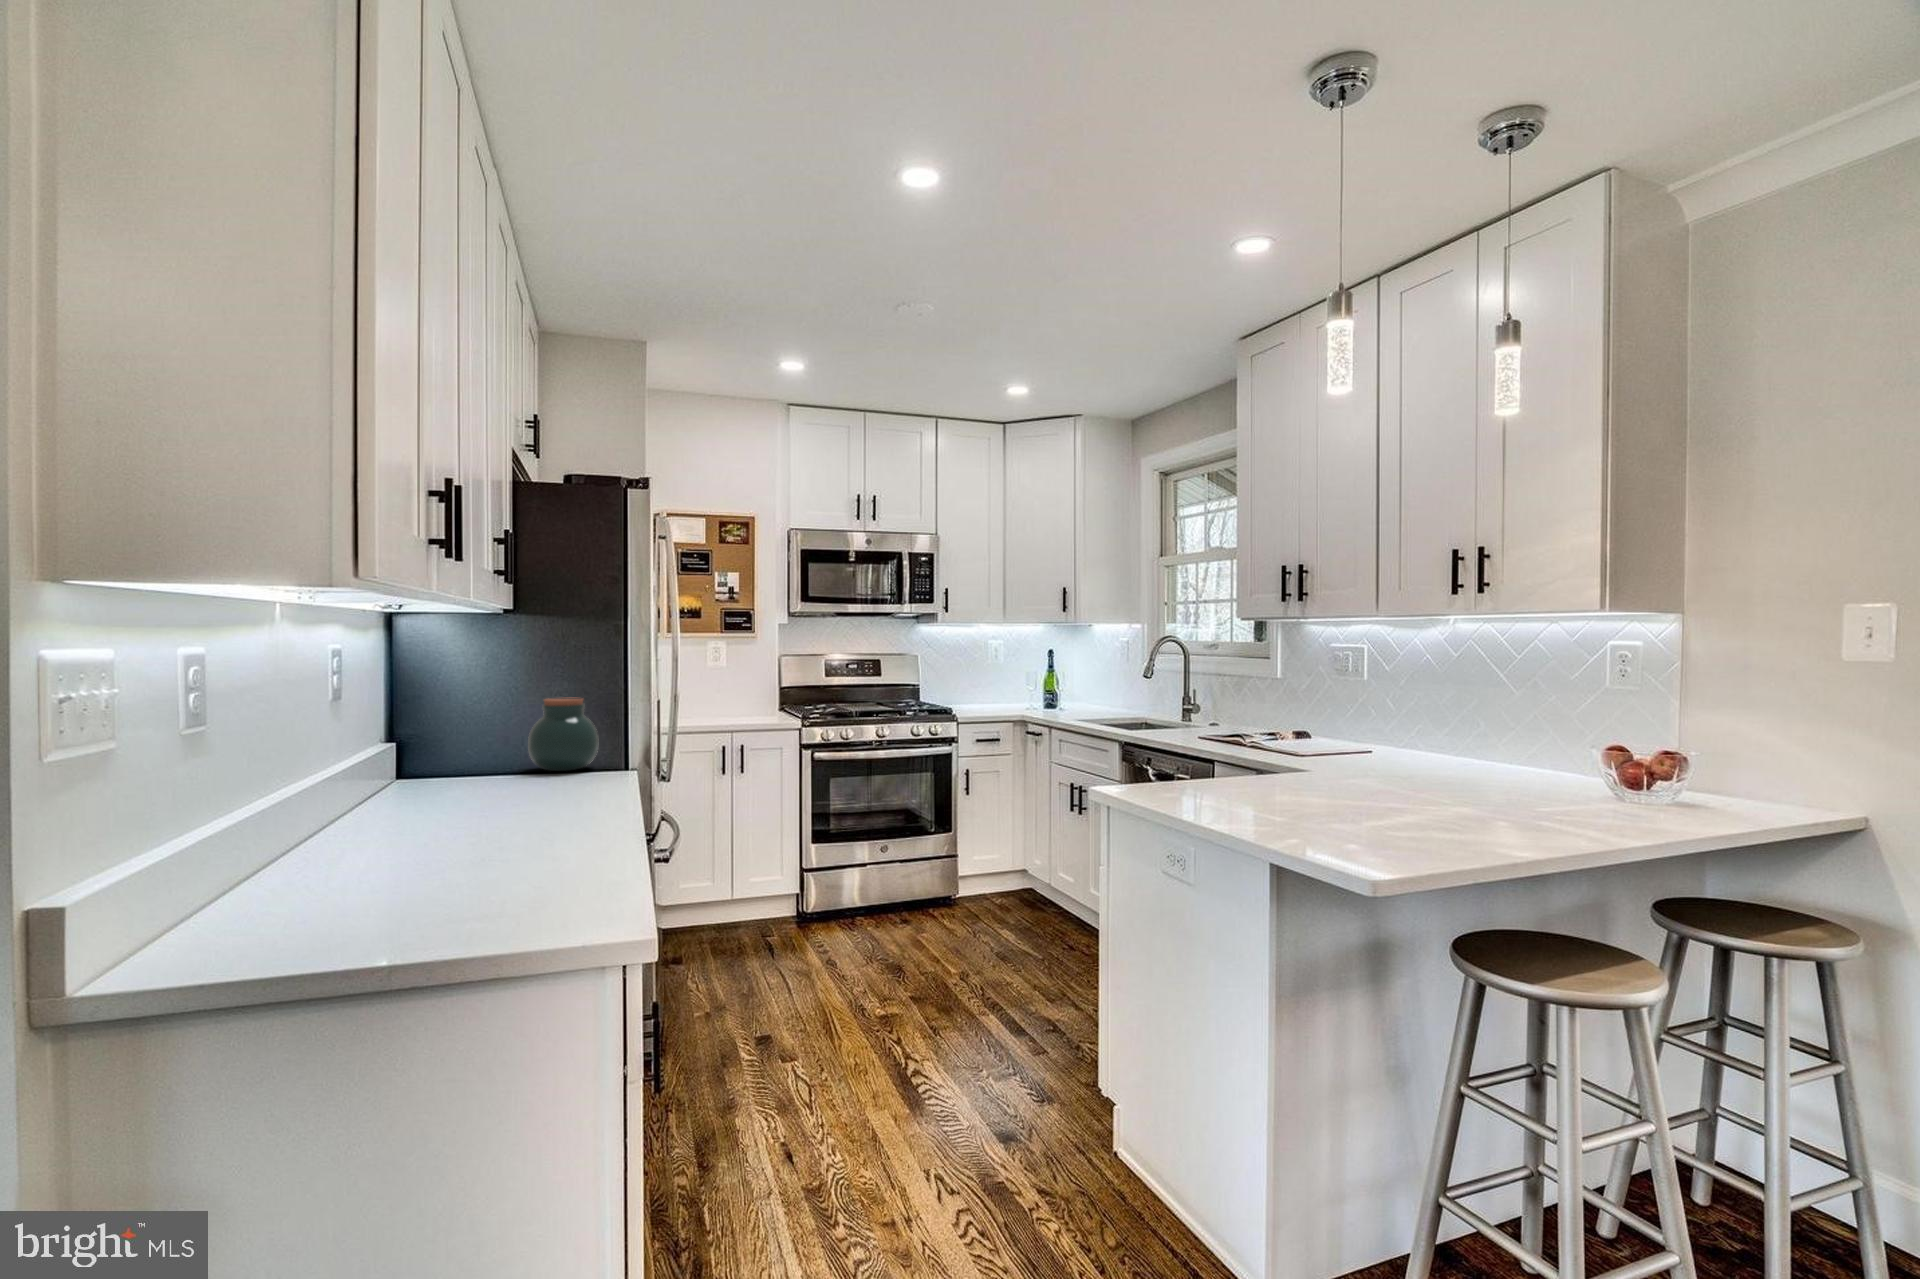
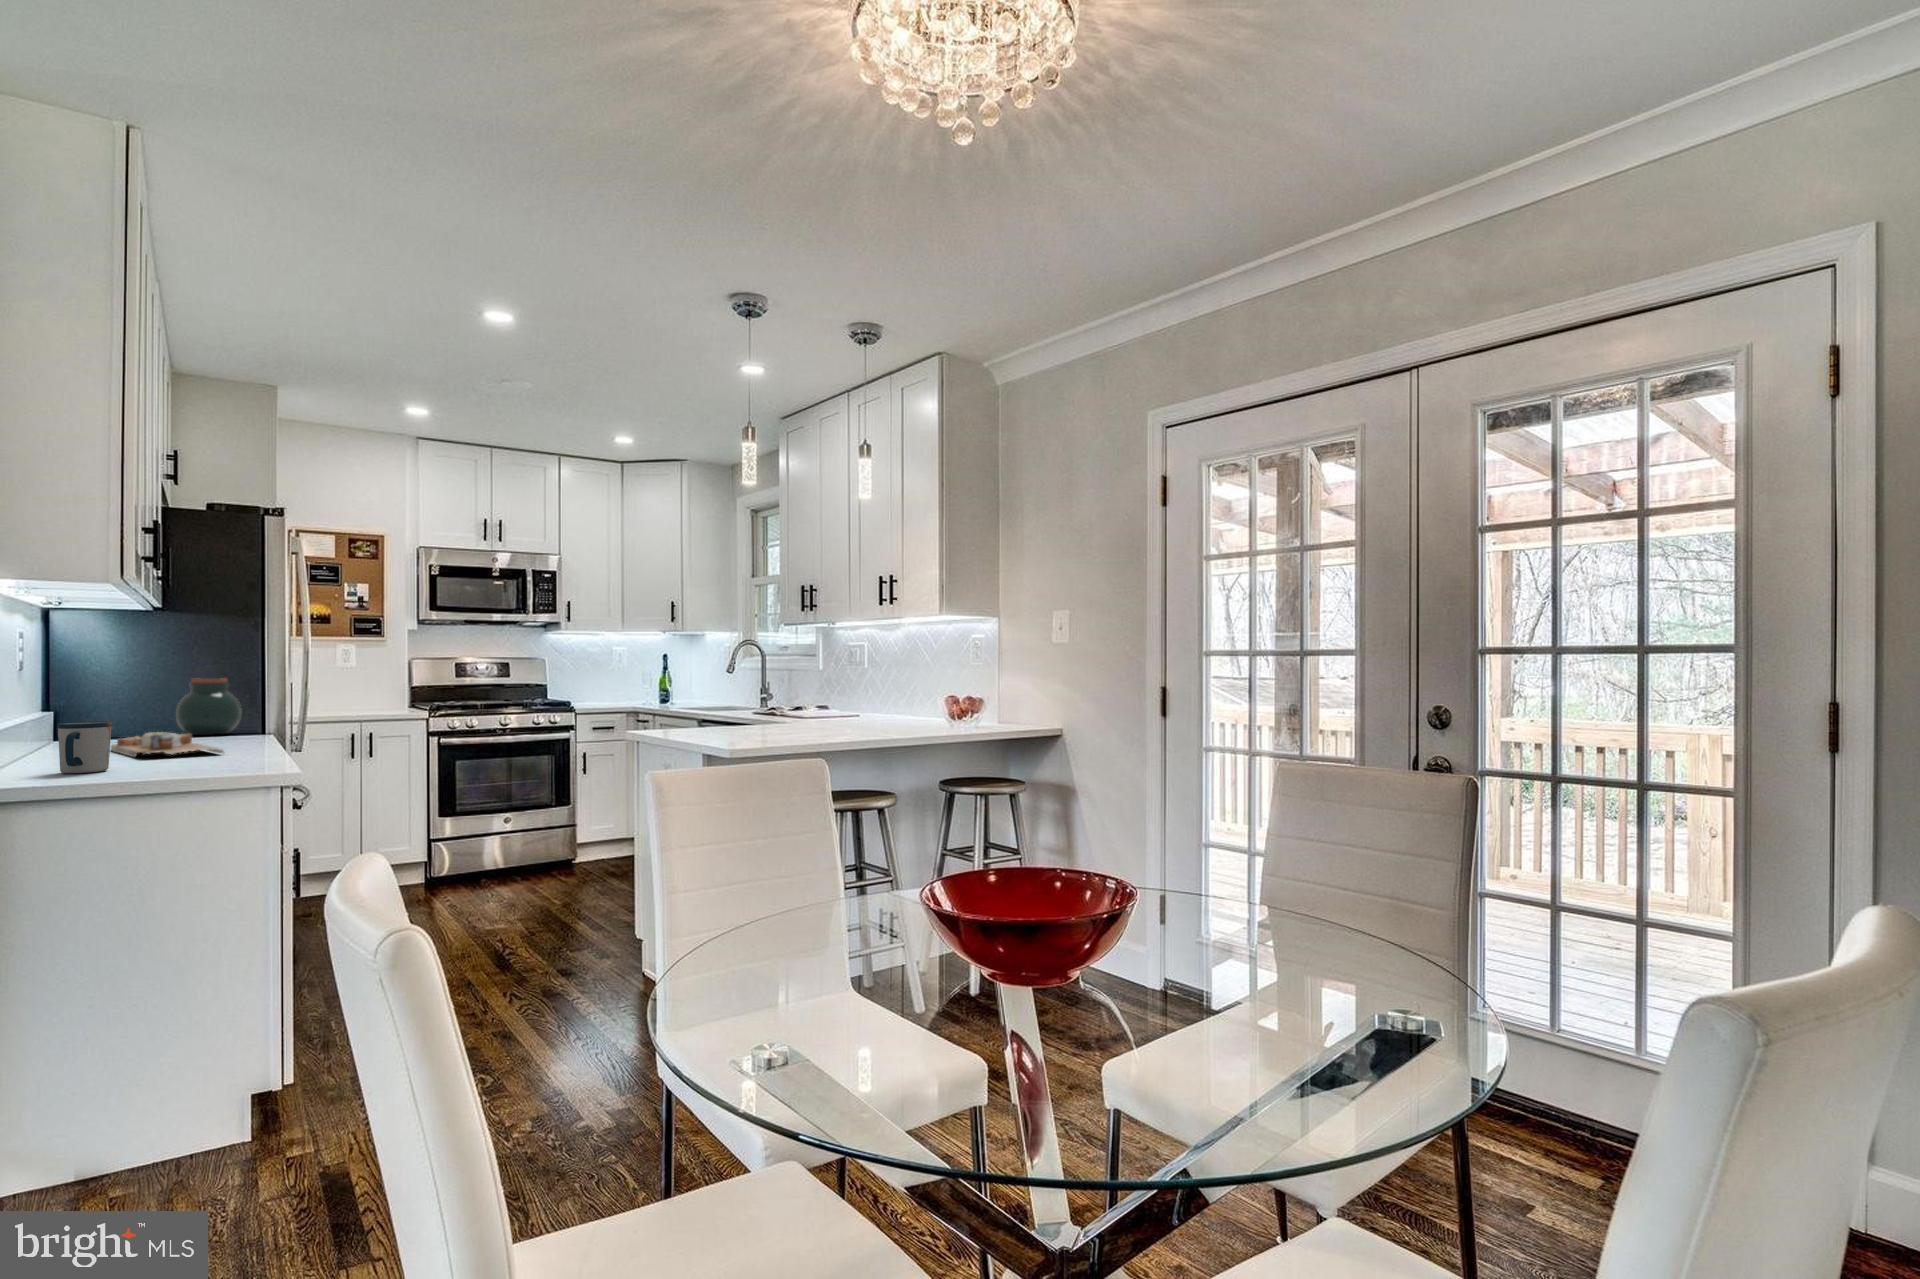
cutting board: none [431,791,554,843] -> present [111,732,224,757]
mug: none [302,809,381,900] -> present [57,721,112,773]

